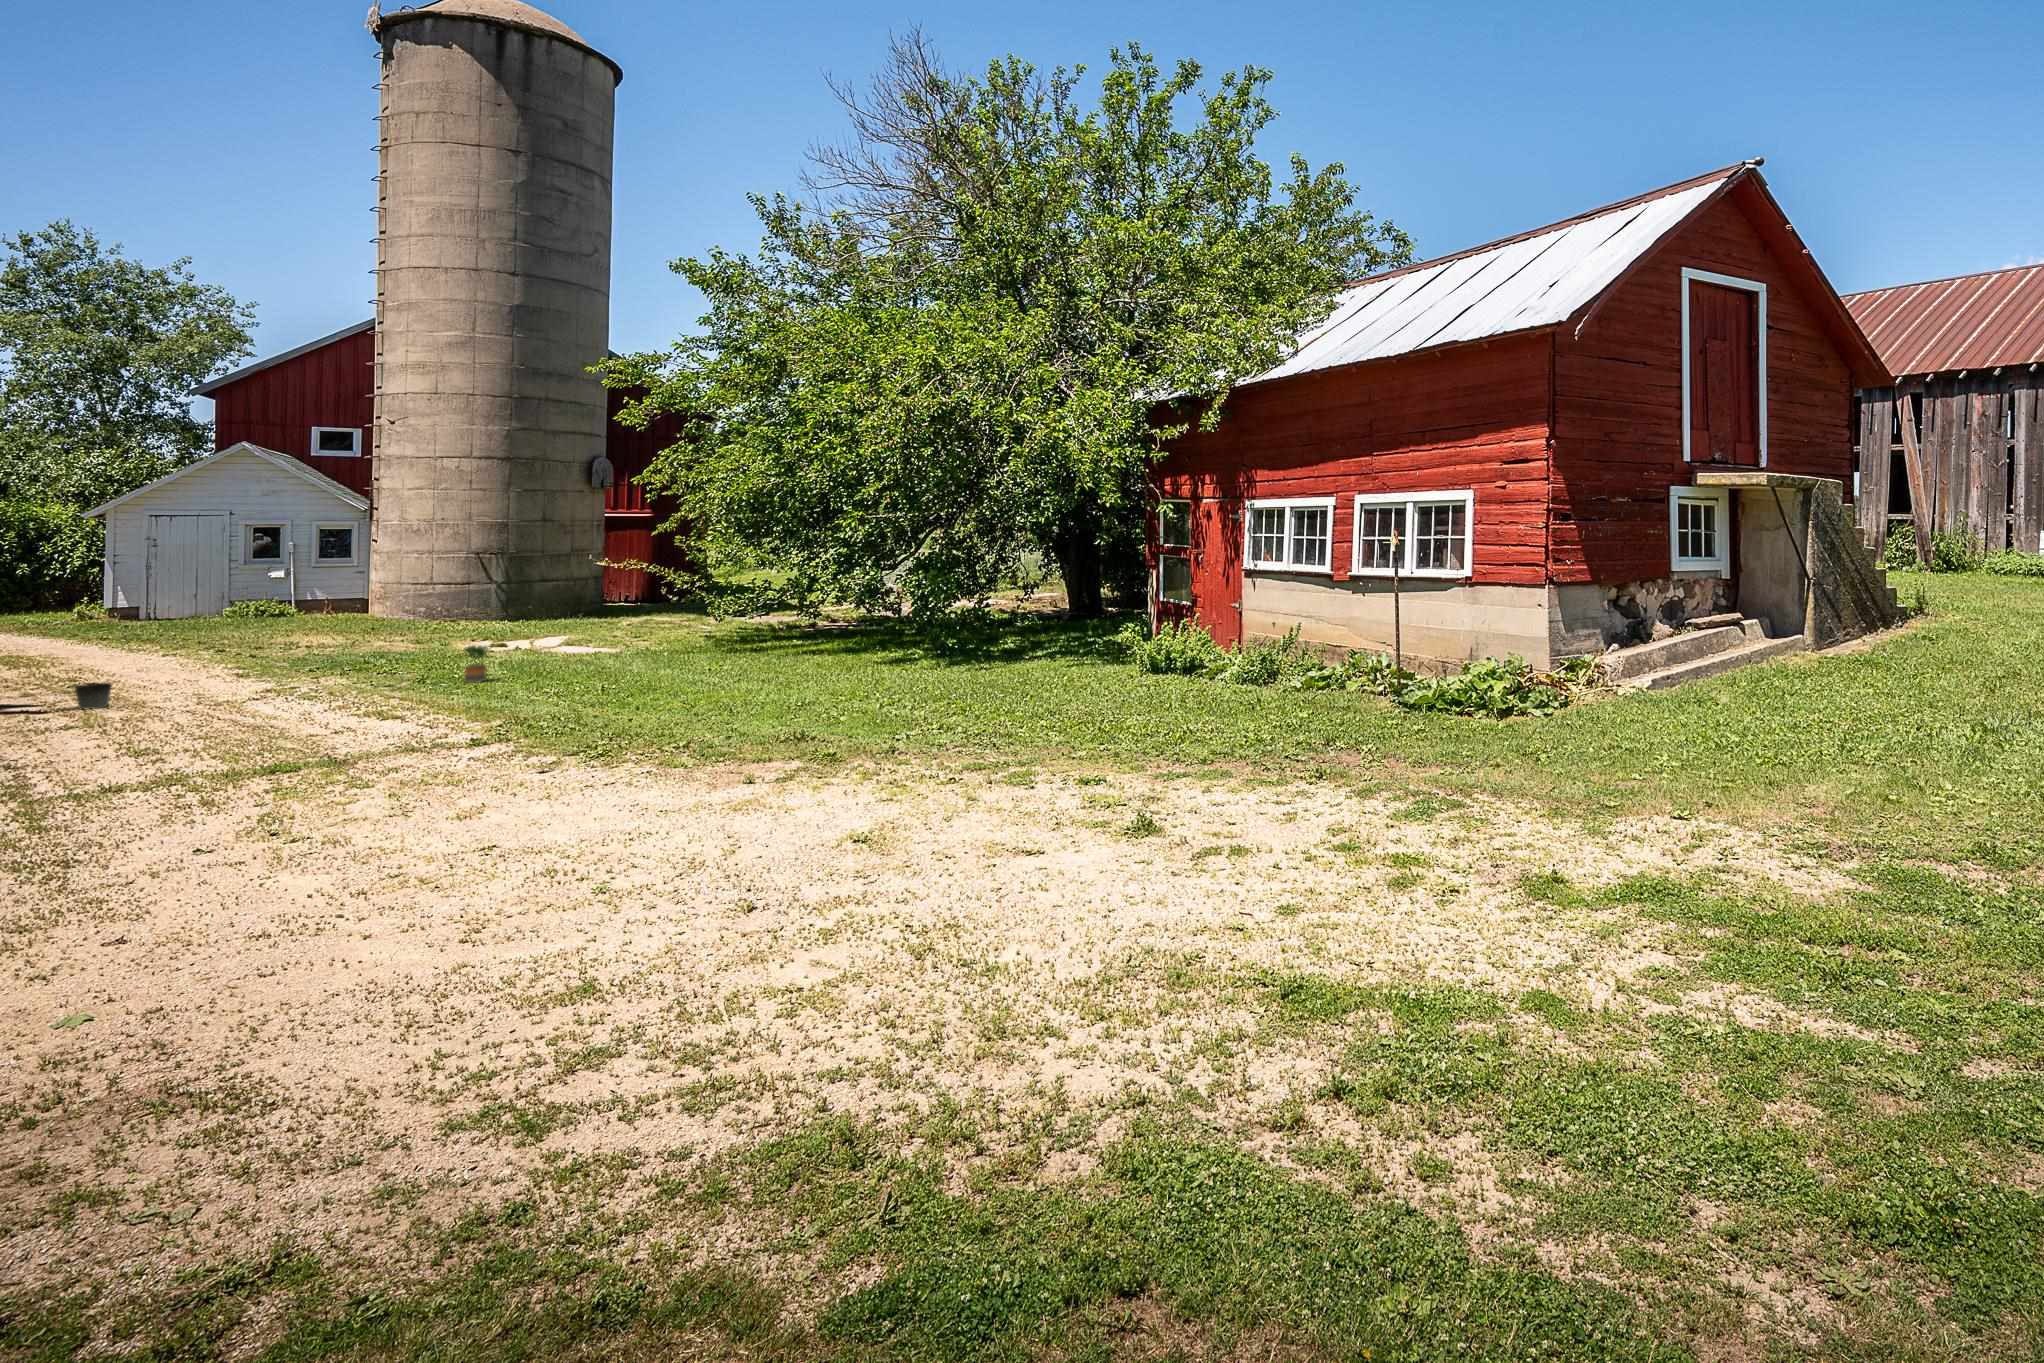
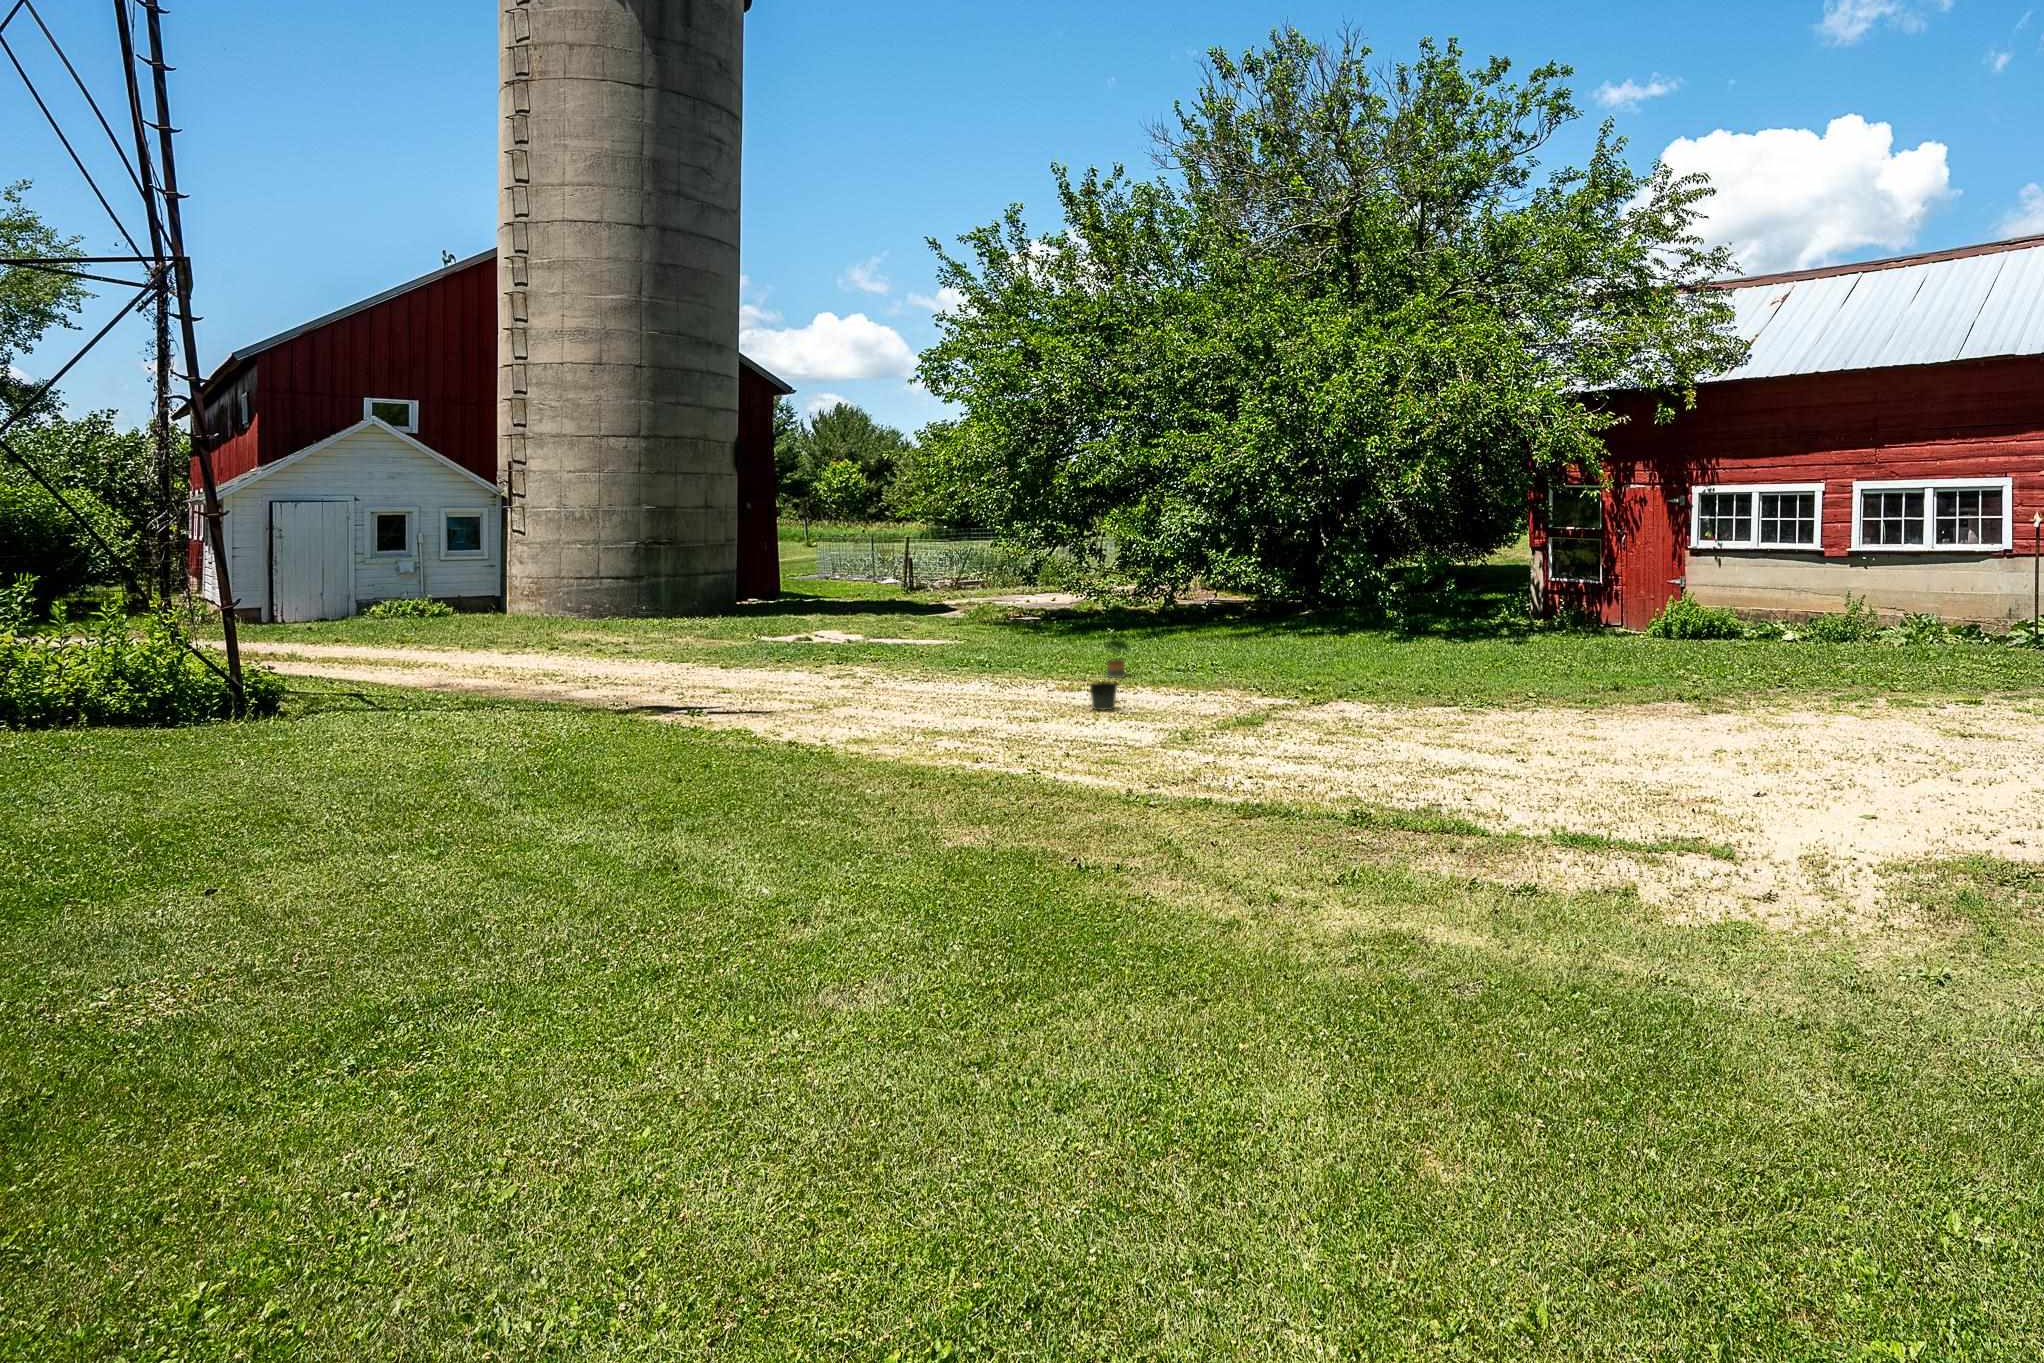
bucket: present [74,682,112,709] -> present [1090,682,1118,710]

